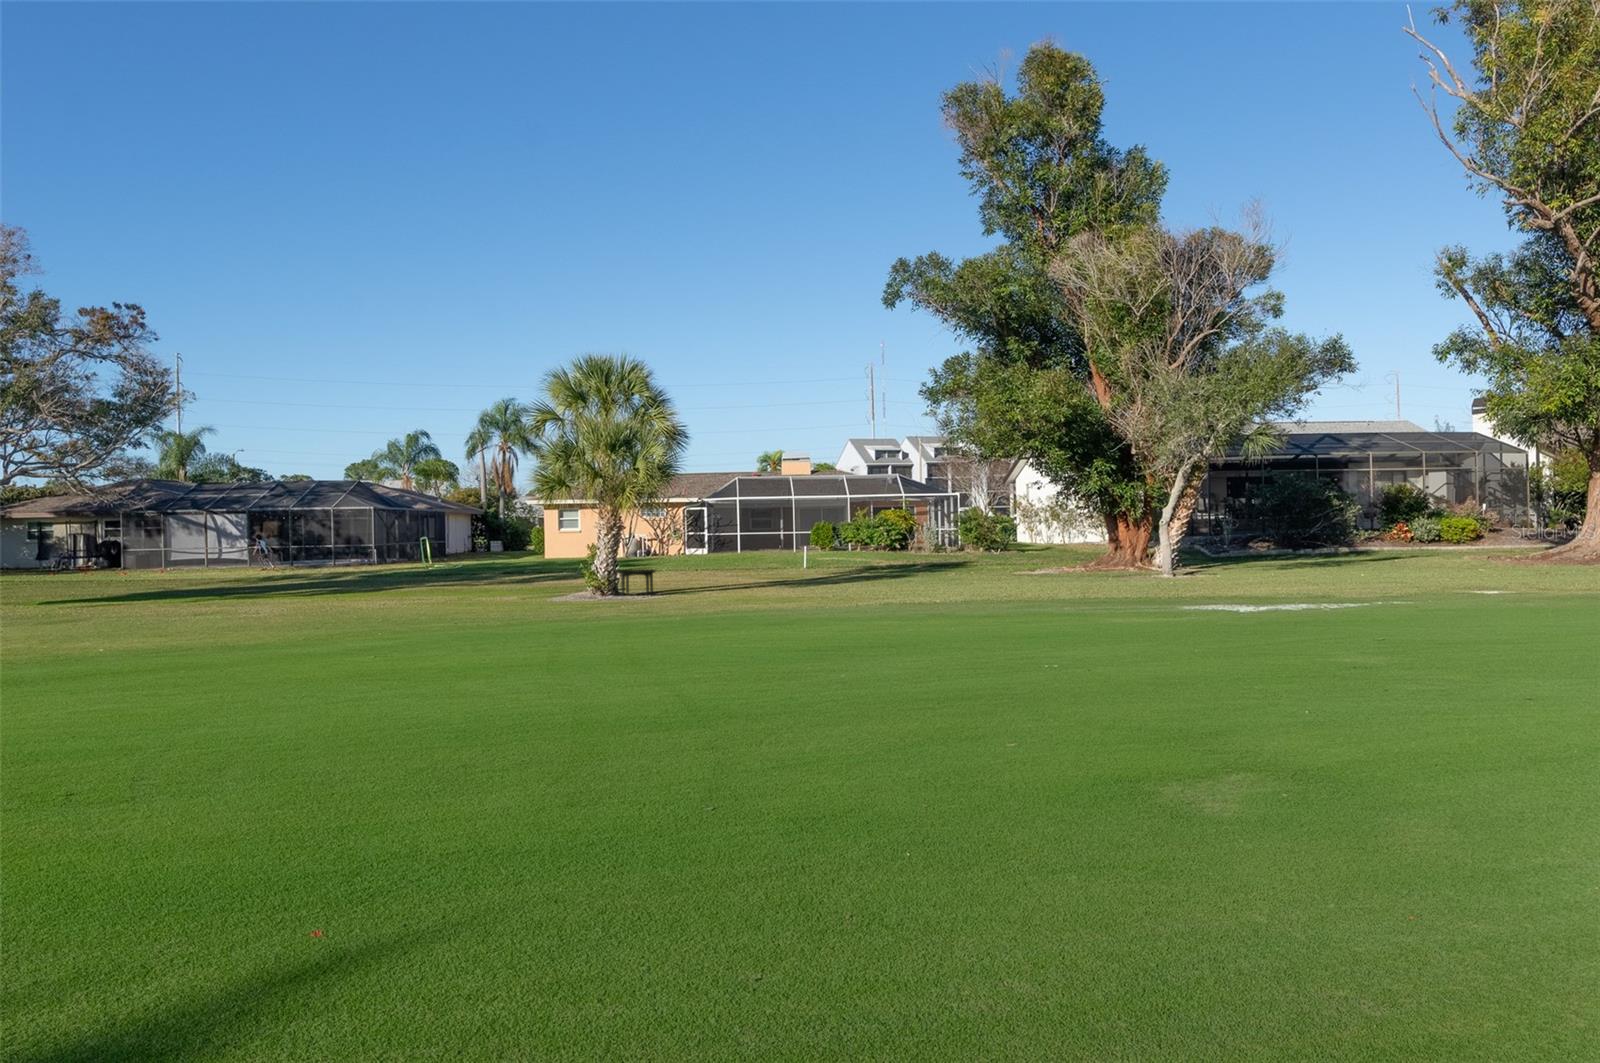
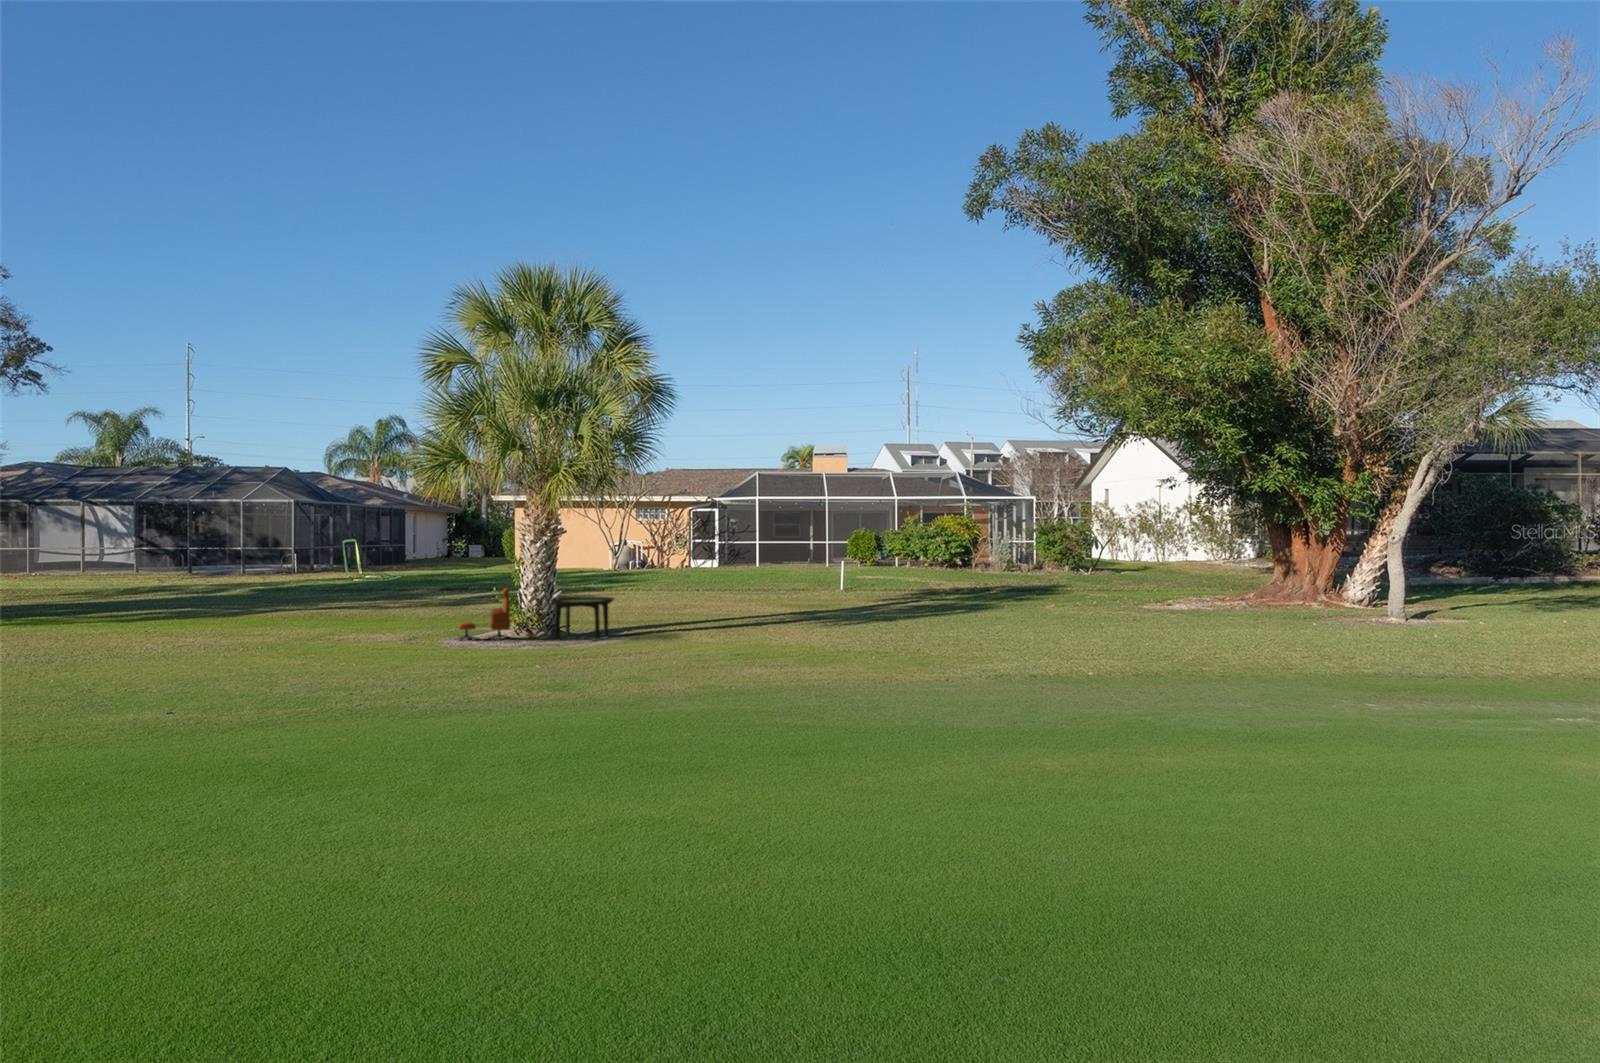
lounge chair: none [559,564,596,597] -> present [458,588,513,641]

